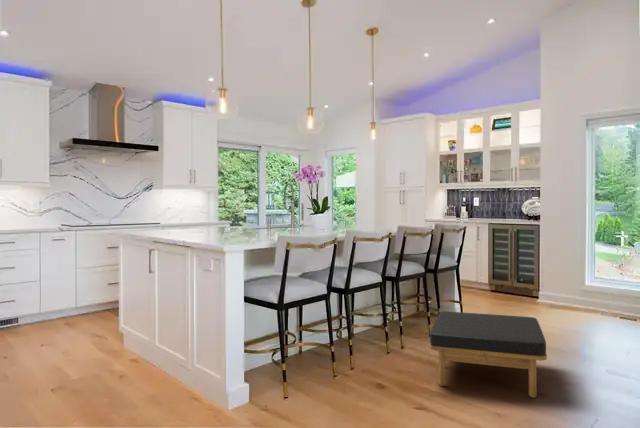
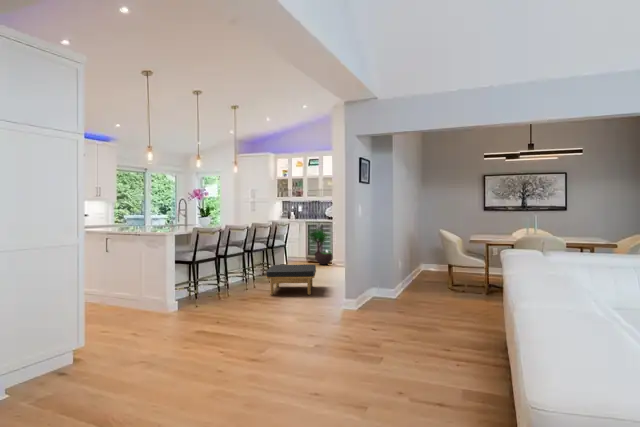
potted tree: none [493,230,542,300] -> present [309,229,332,265]

